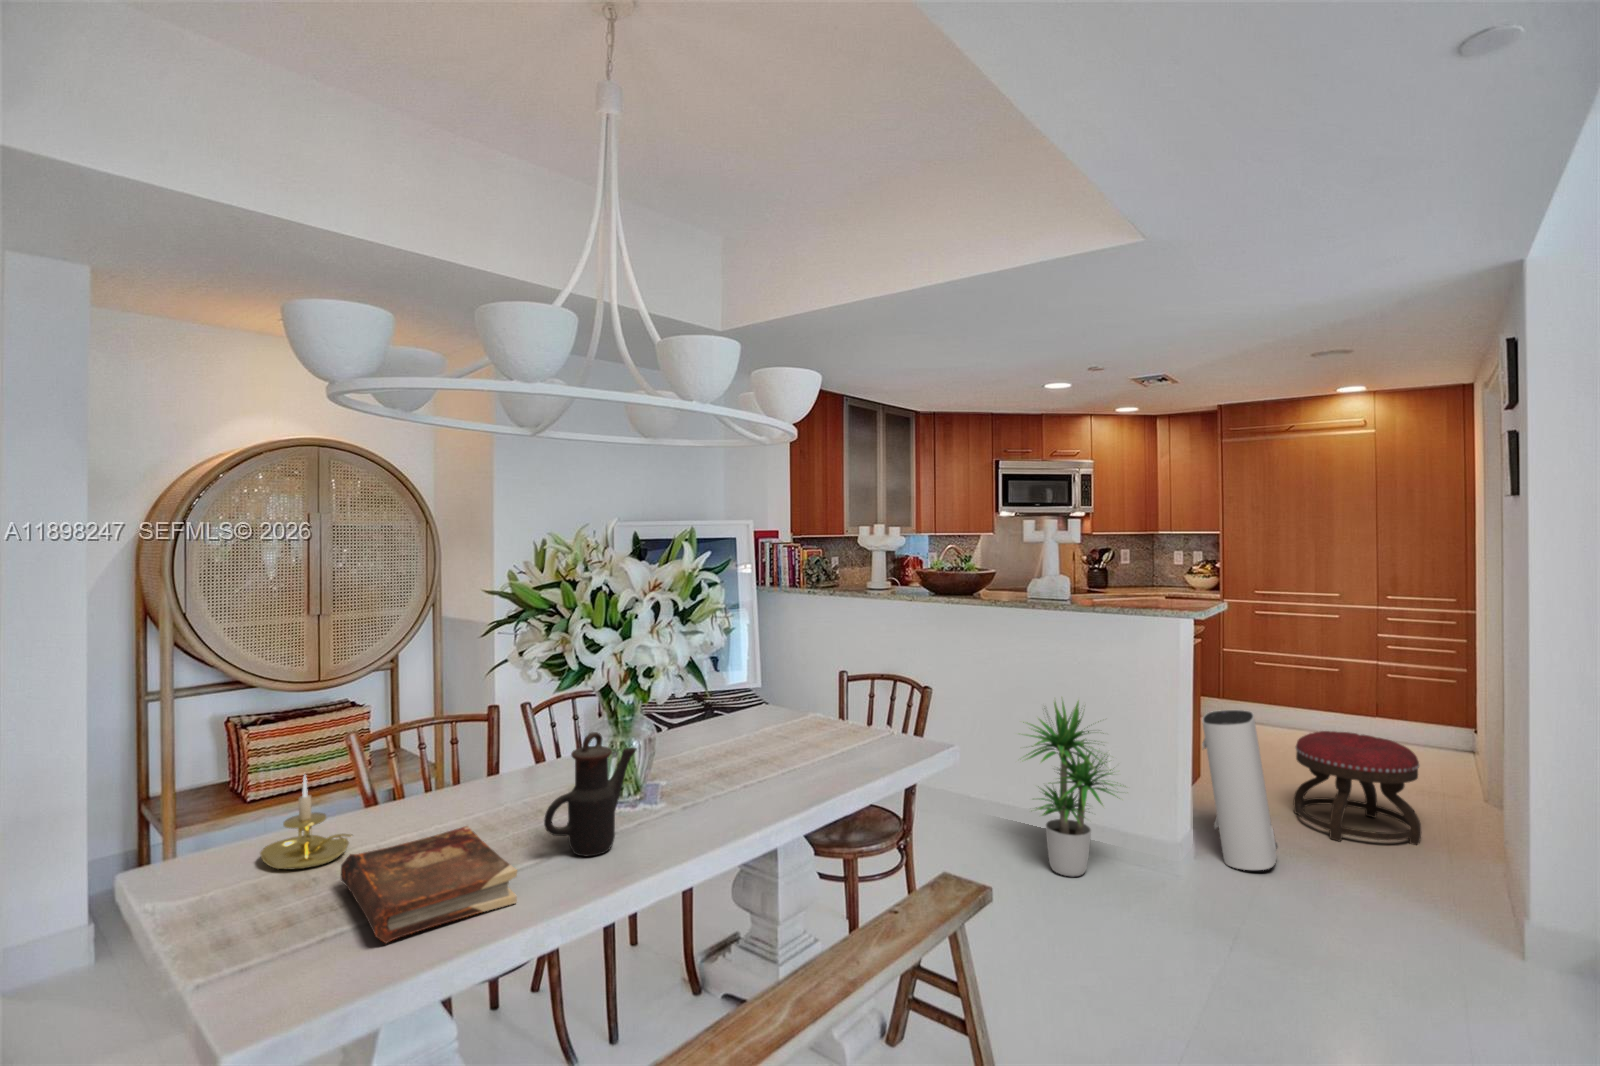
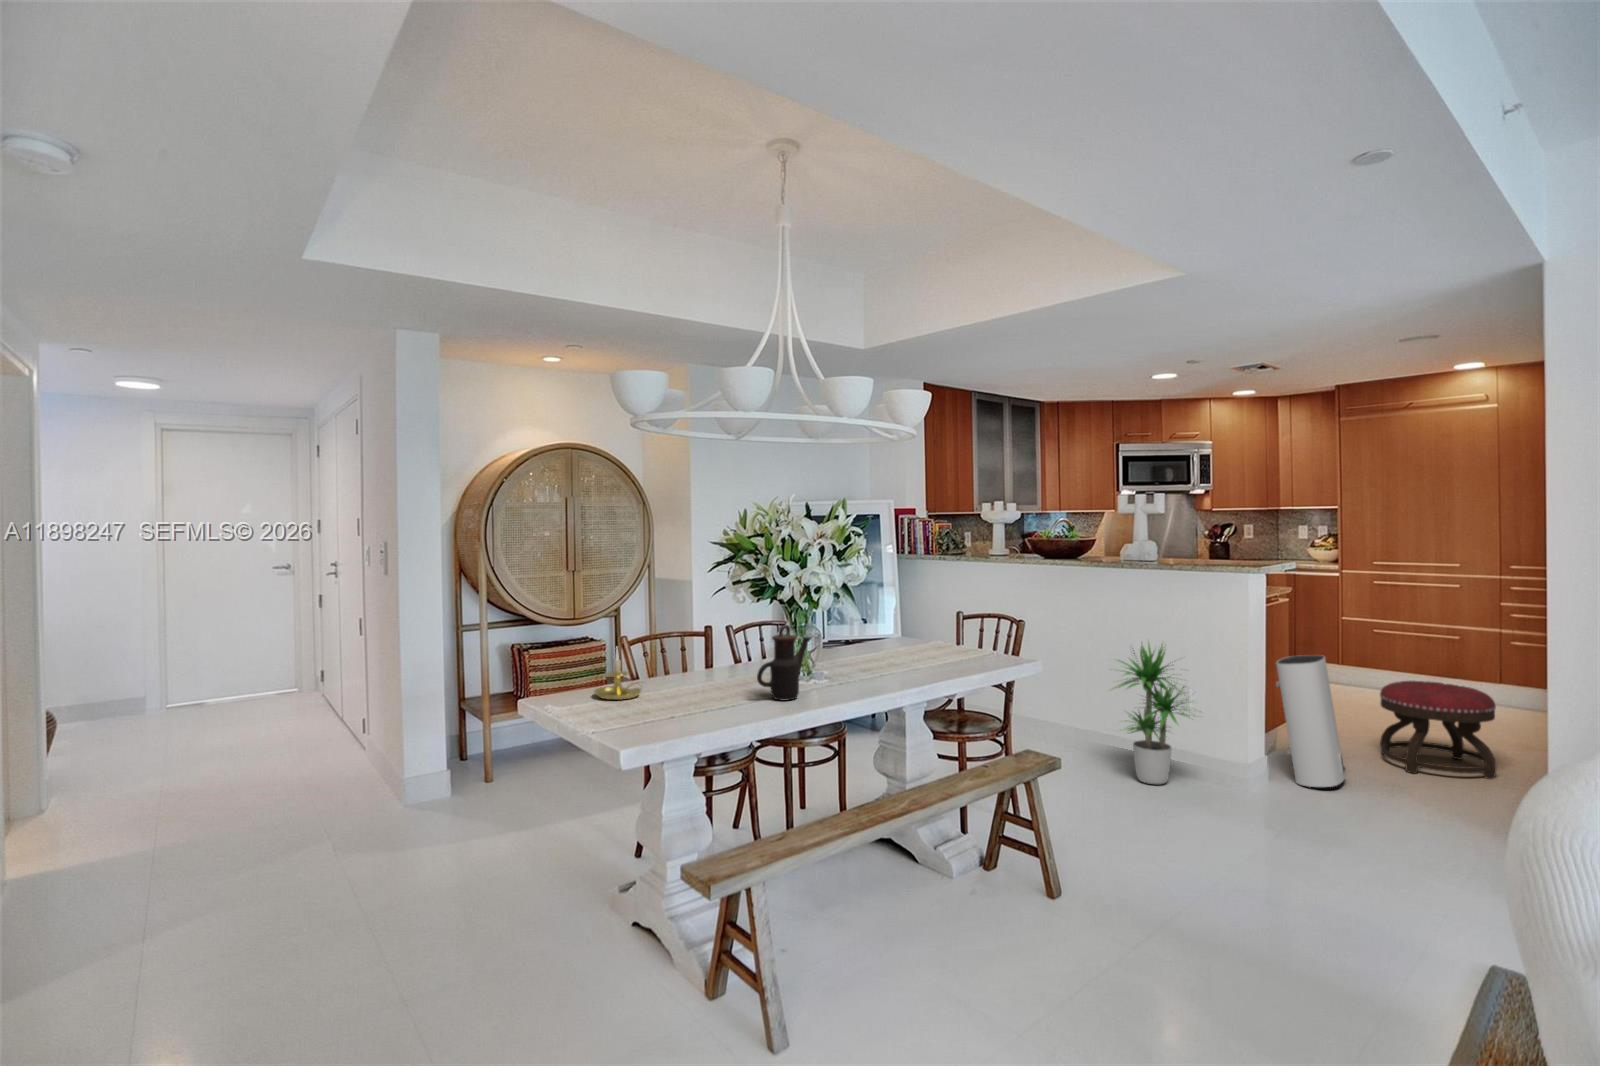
book: present [341,826,517,943] -> none [645,680,747,725]

